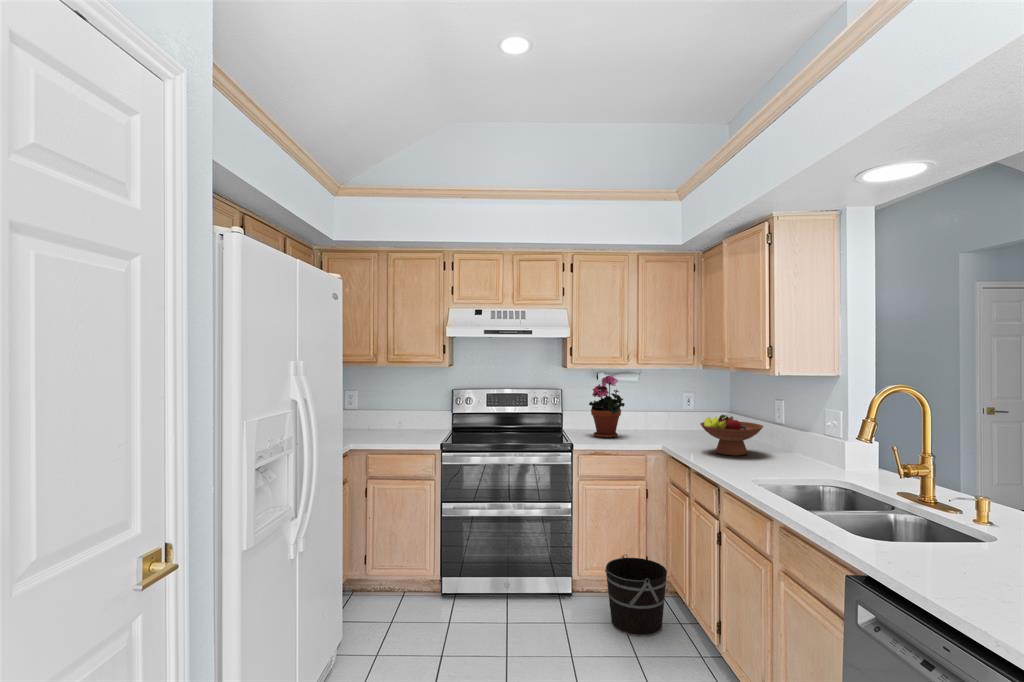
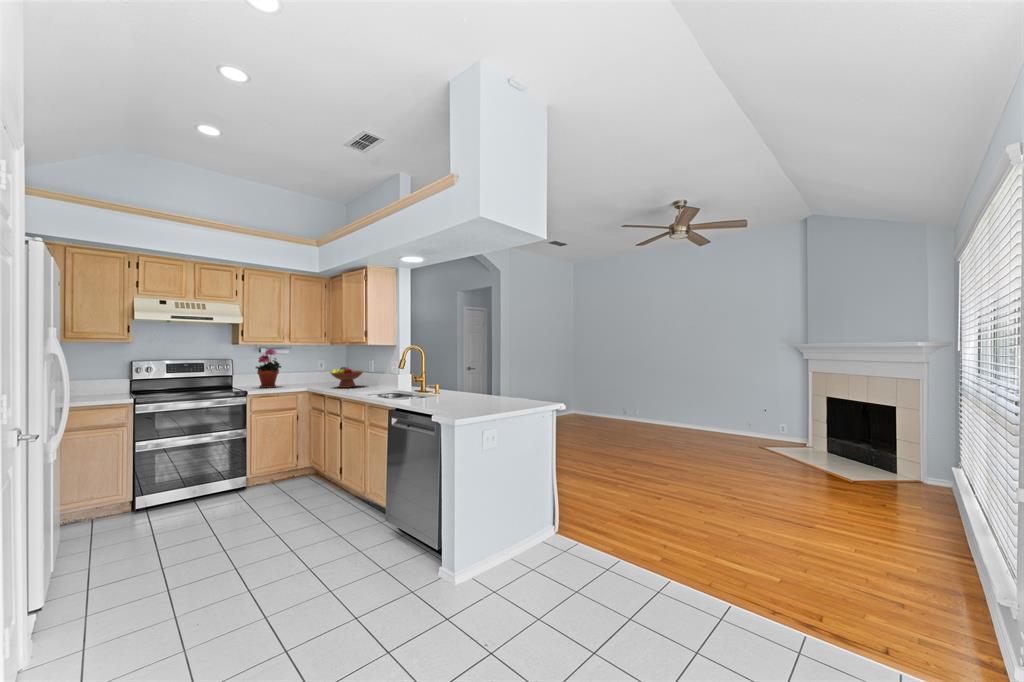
bucket: present [605,554,667,637] -> none [271,453,310,494]

